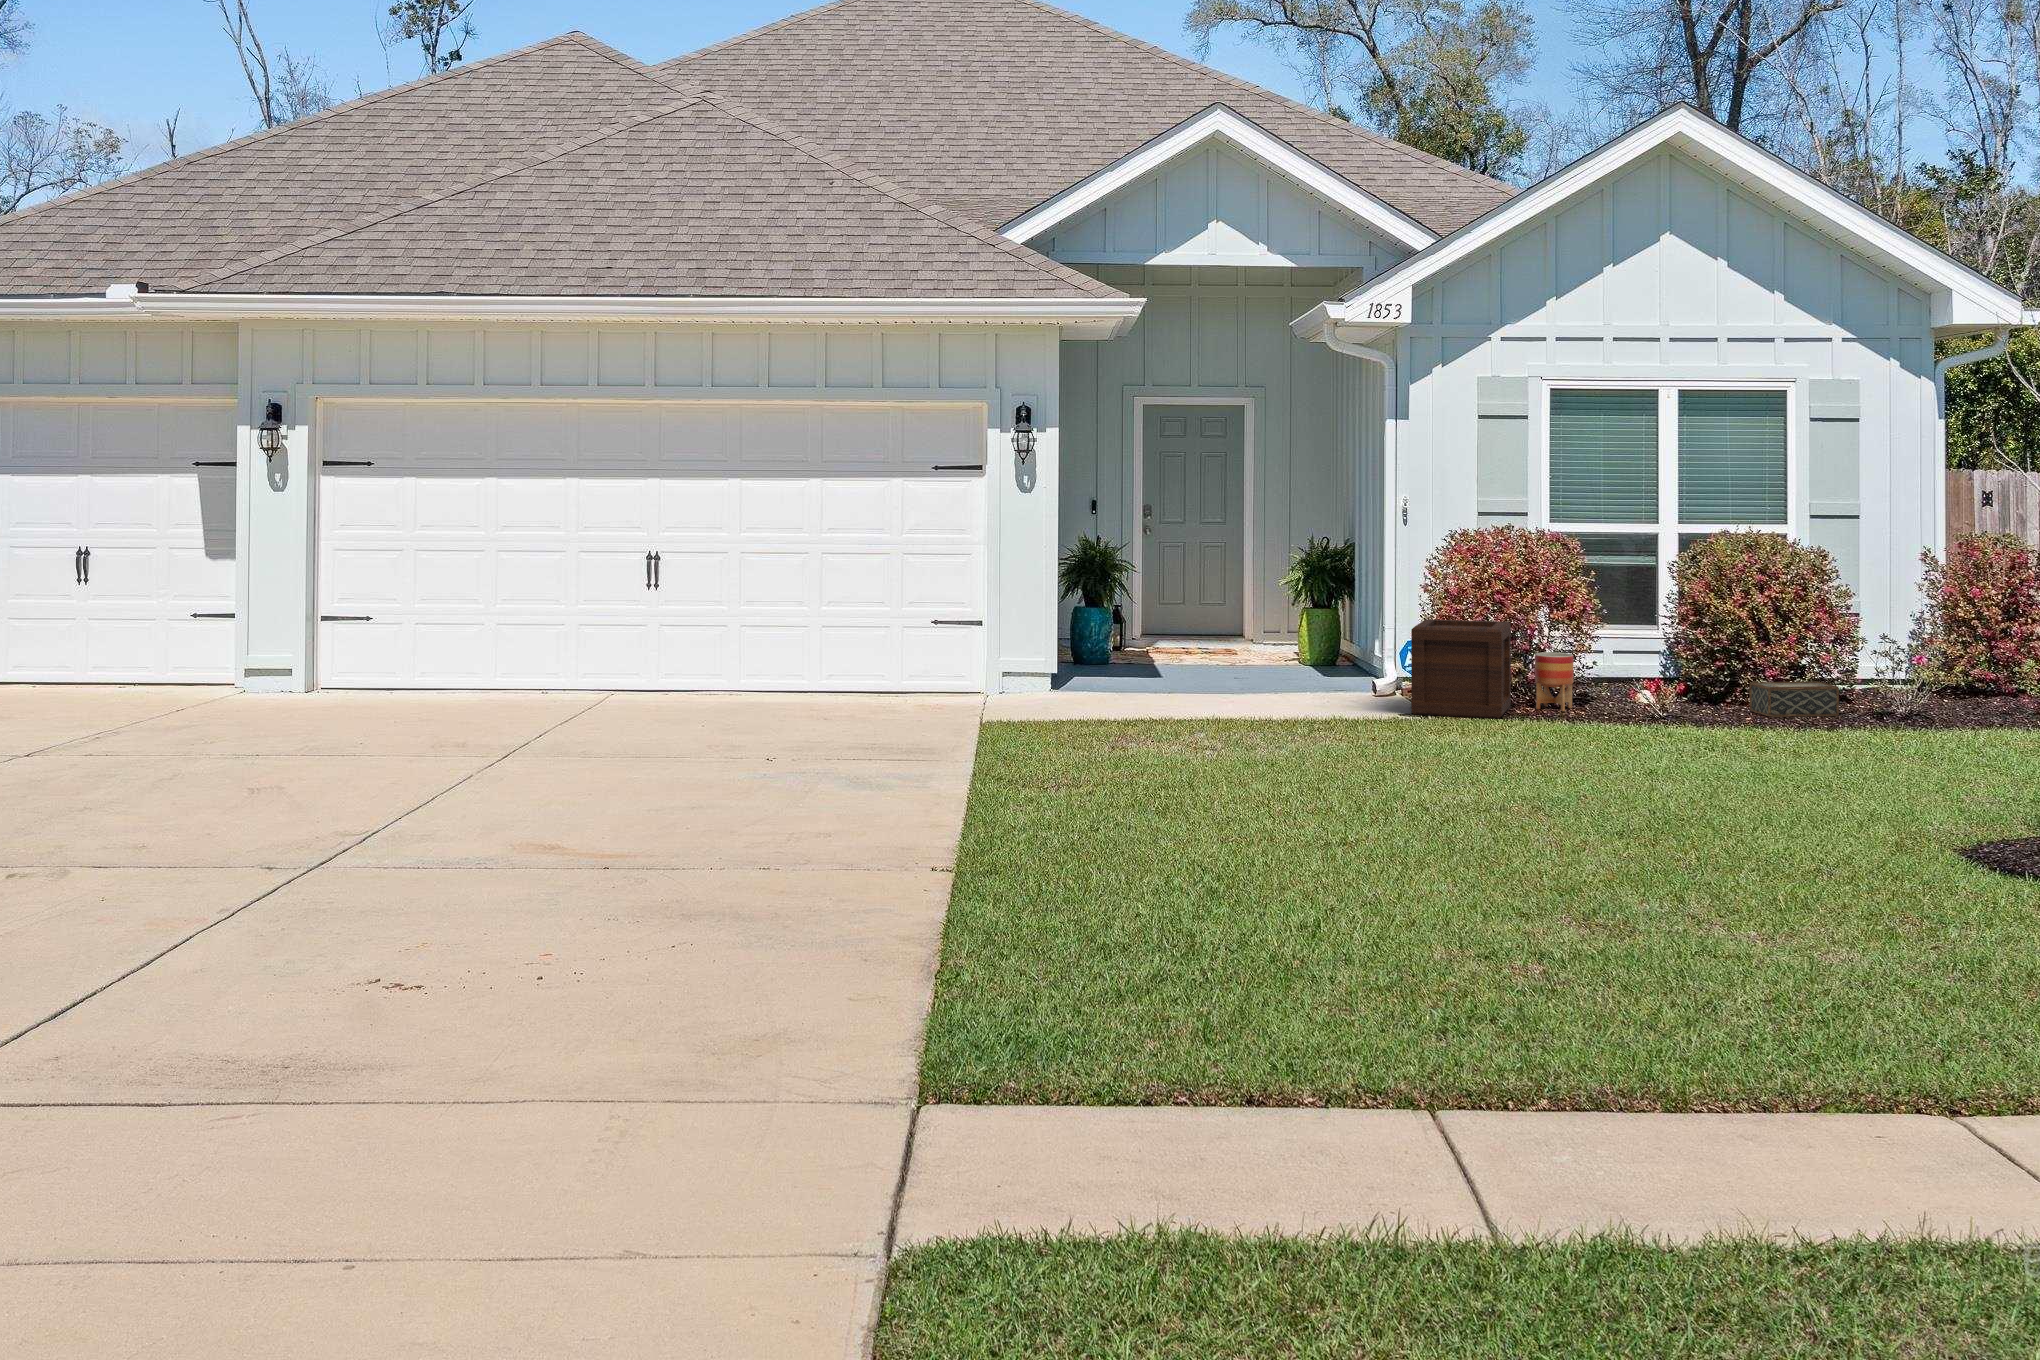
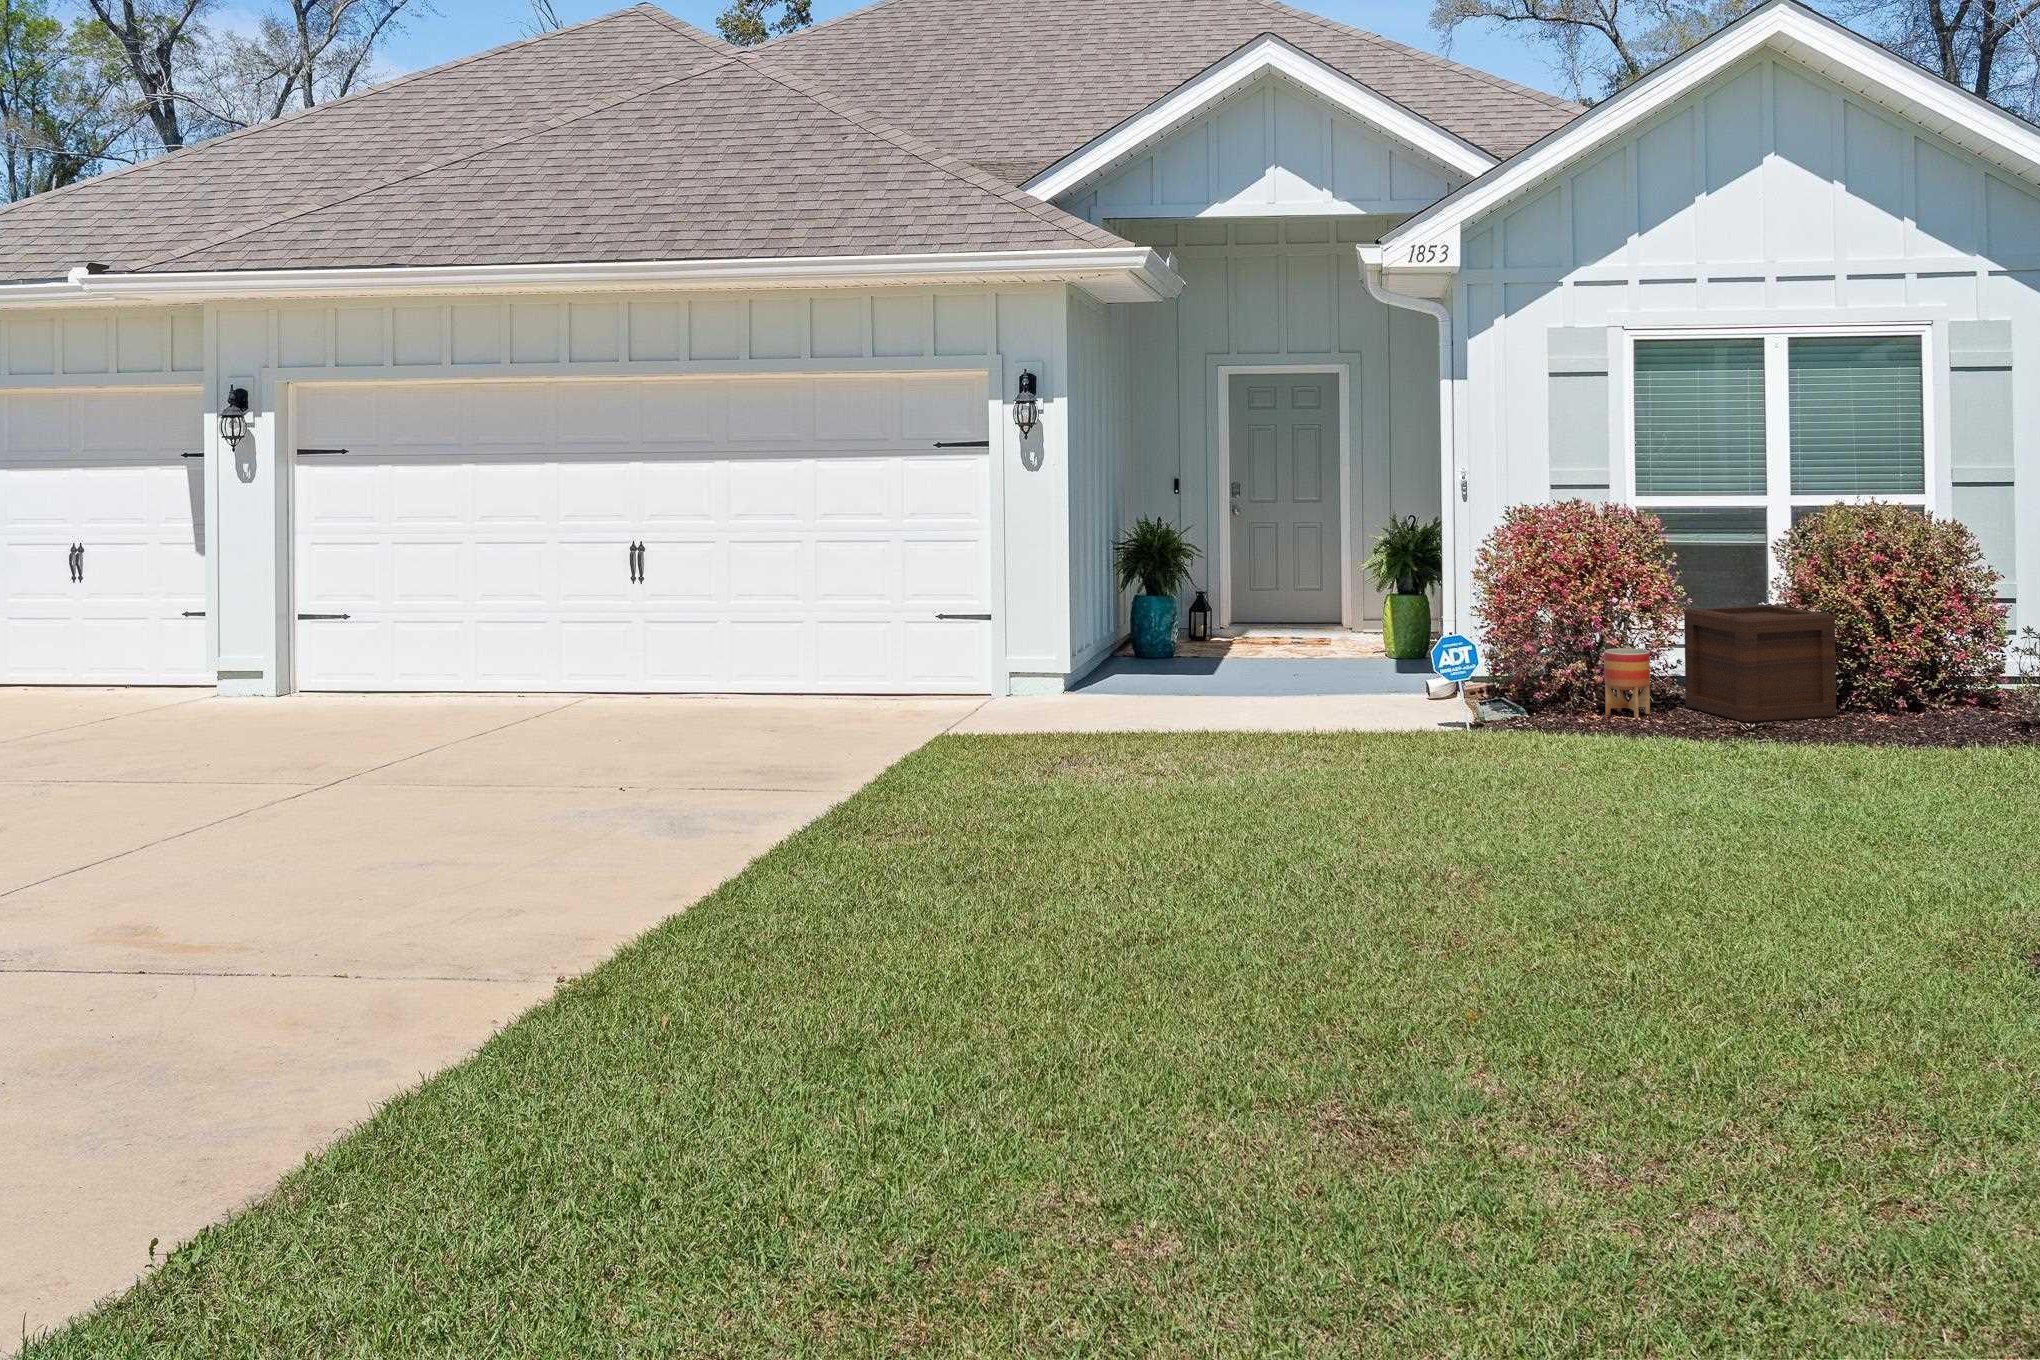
wooden crate: present [1411,619,1511,719] -> present [1684,605,1836,723]
woven basket: present [1749,681,1839,717] -> none [1865,683,1975,726]

